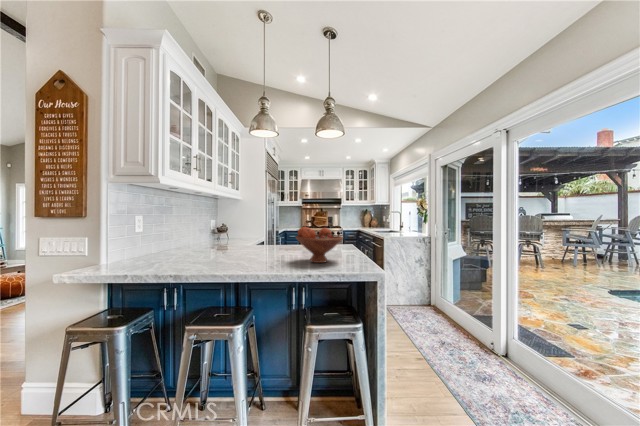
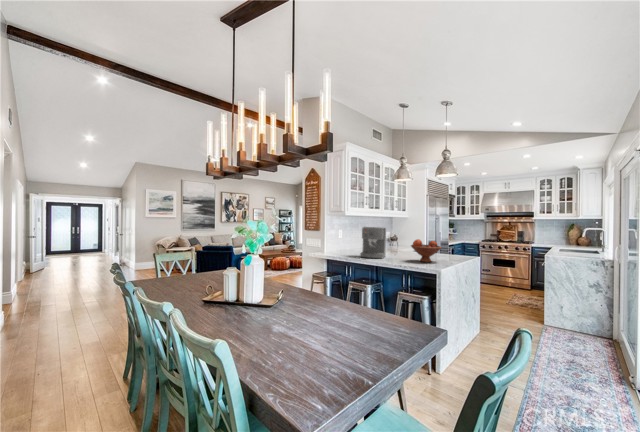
coffee maker: none [199,208,245,268] -> present [360,227,386,259]

